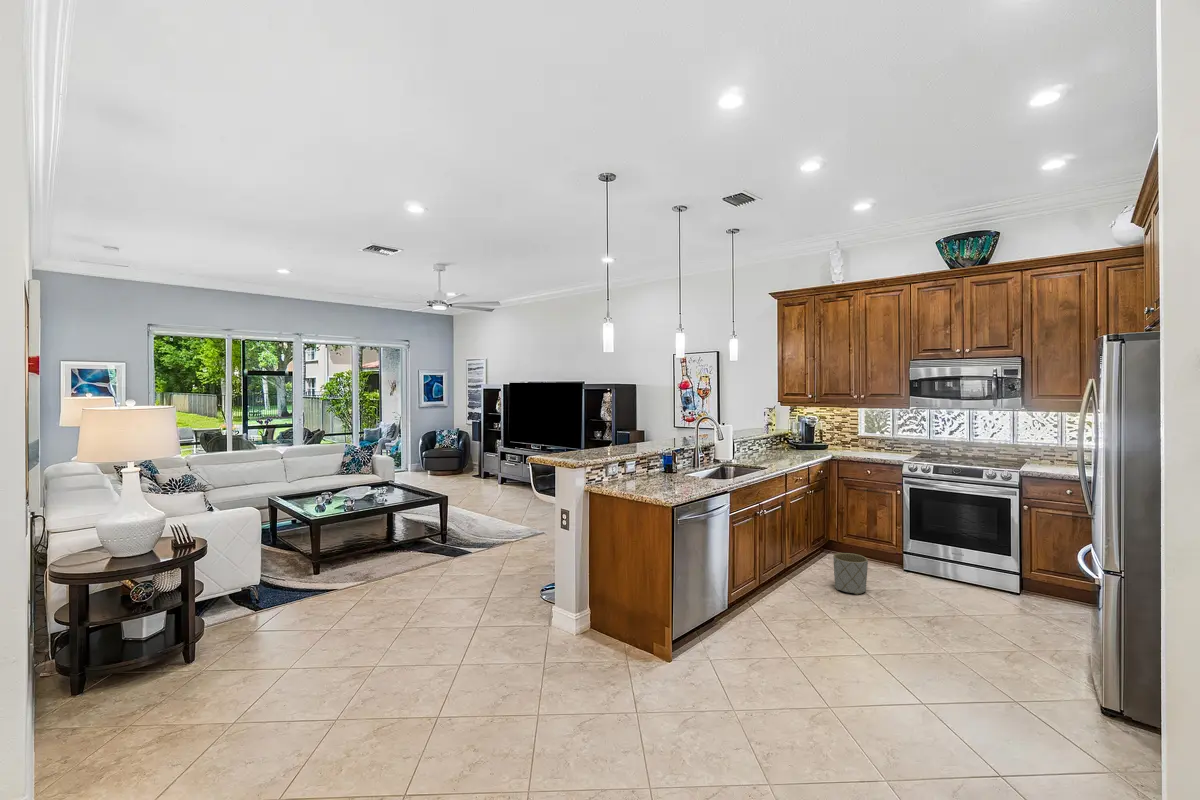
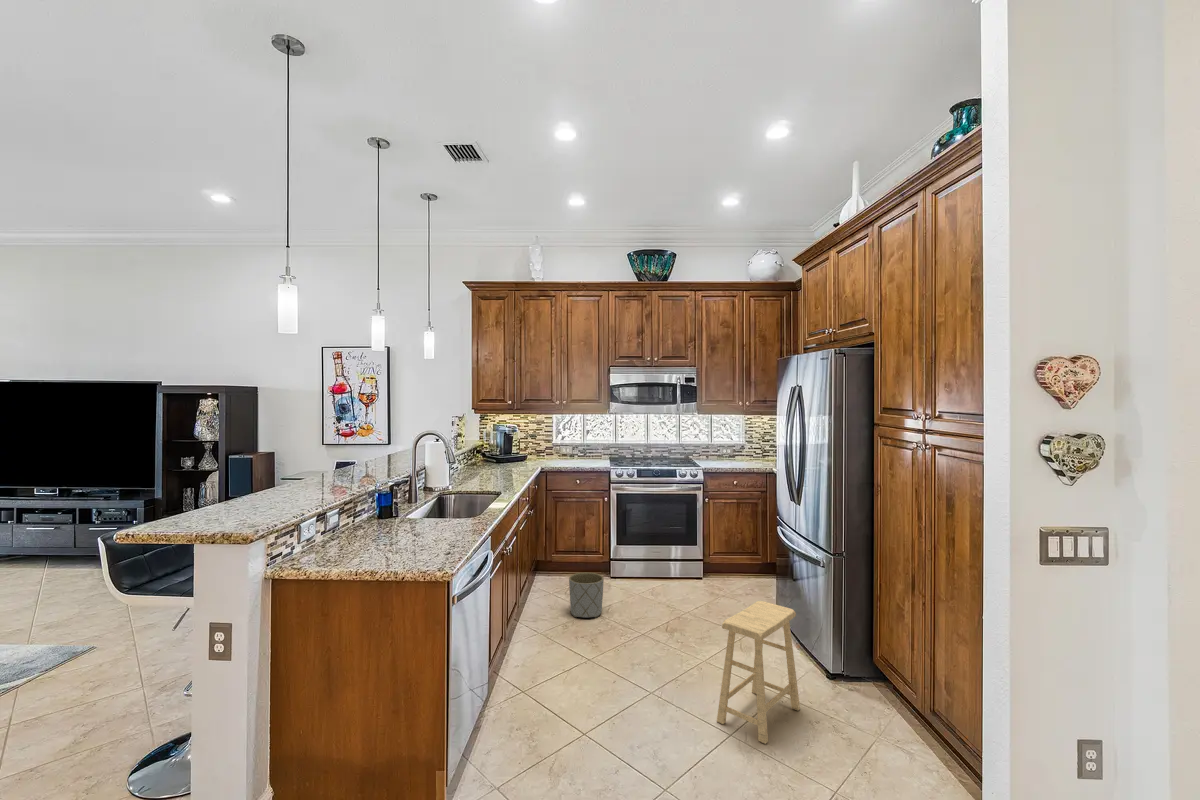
footstool: none [902,596,1007,715] -> present [717,601,800,744]

